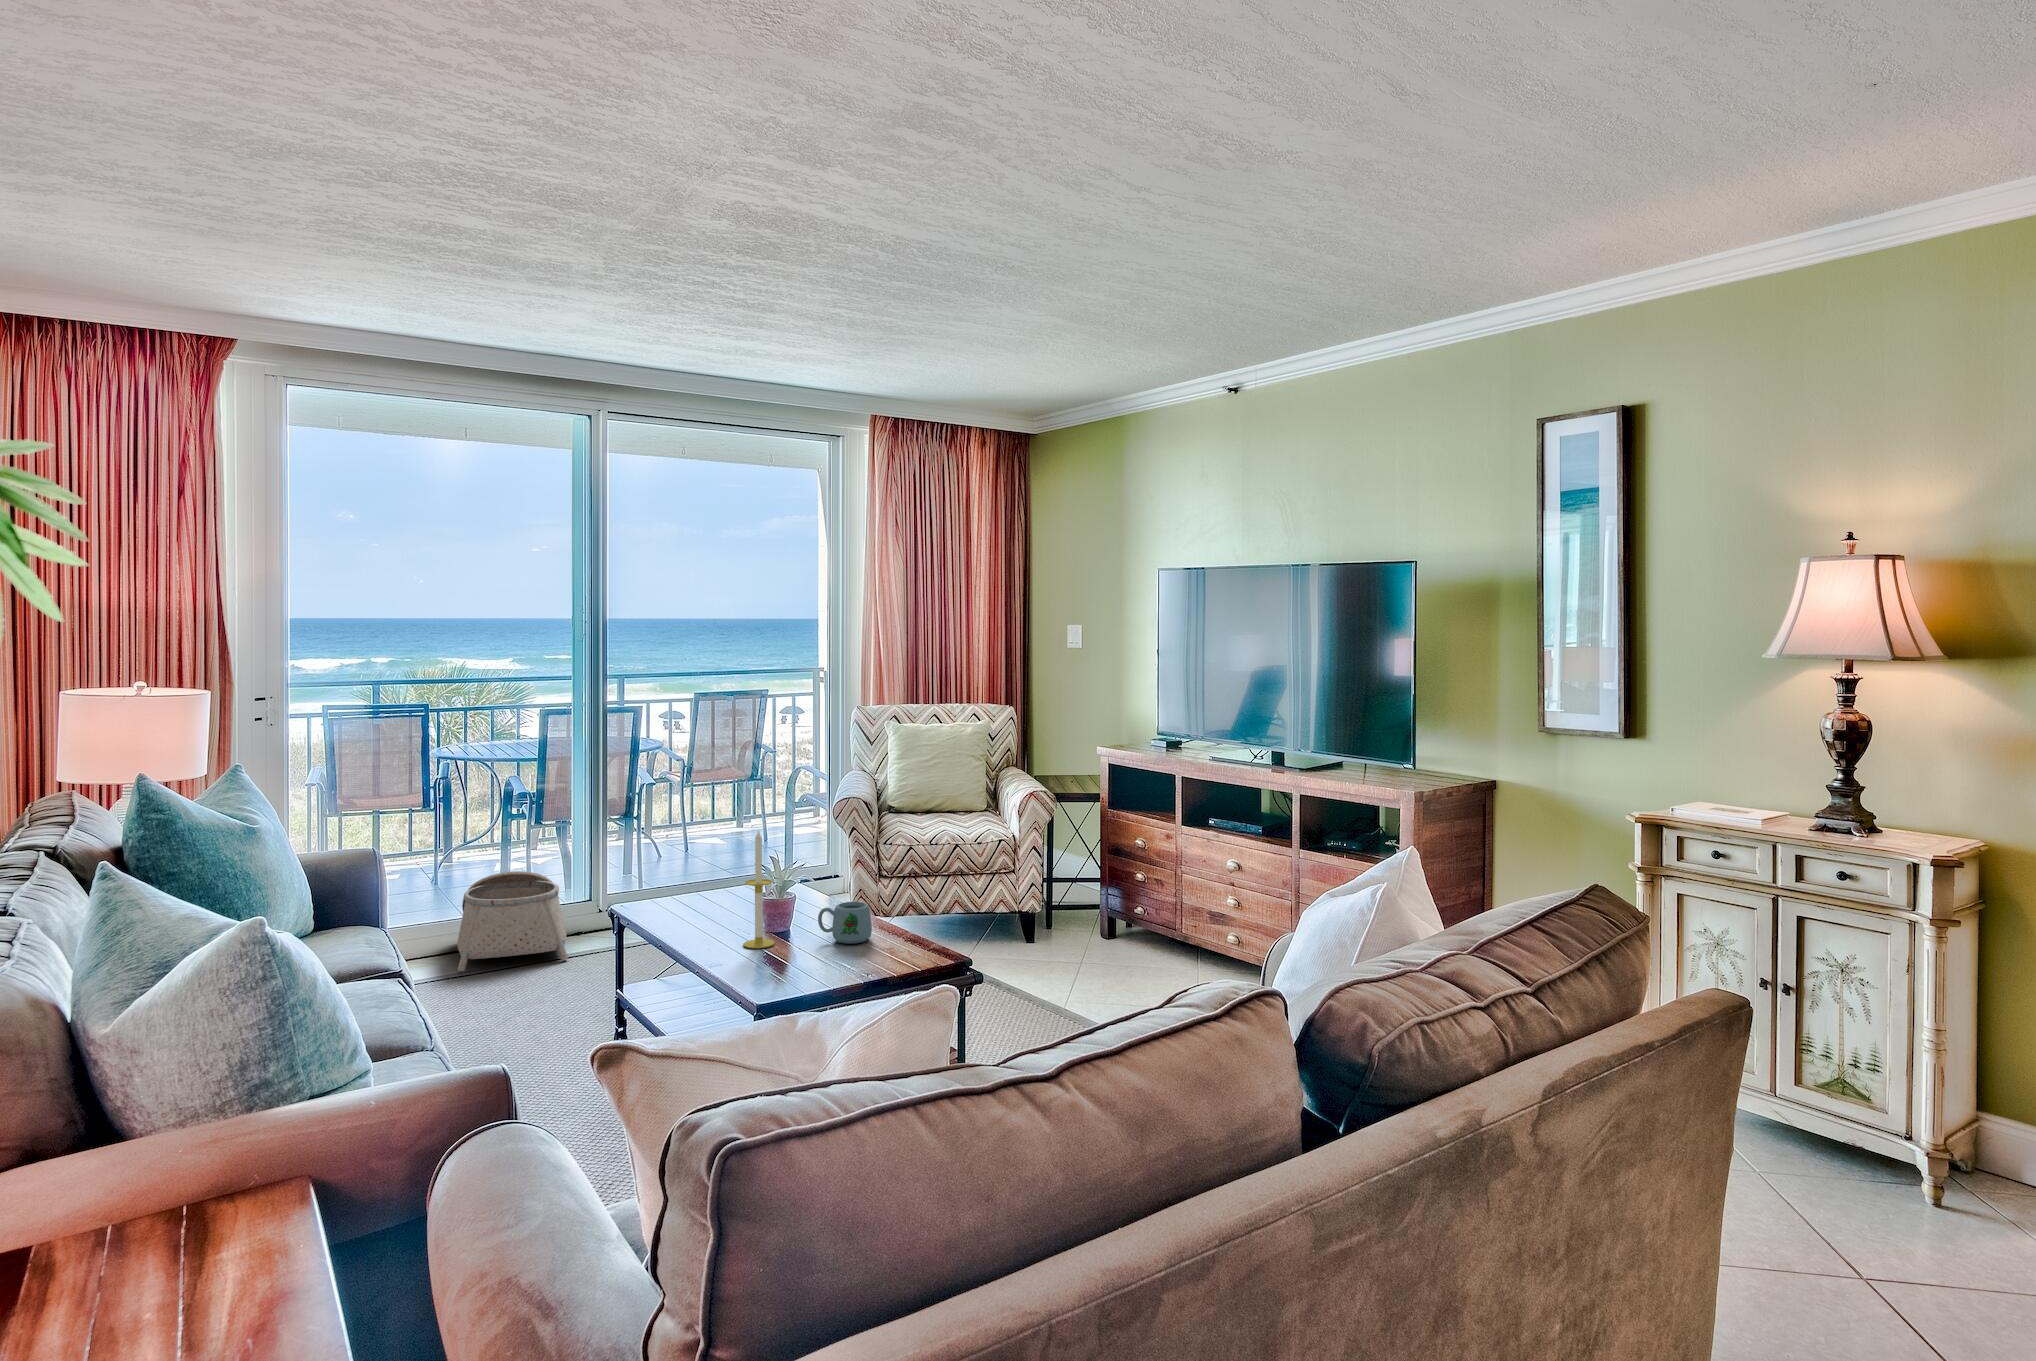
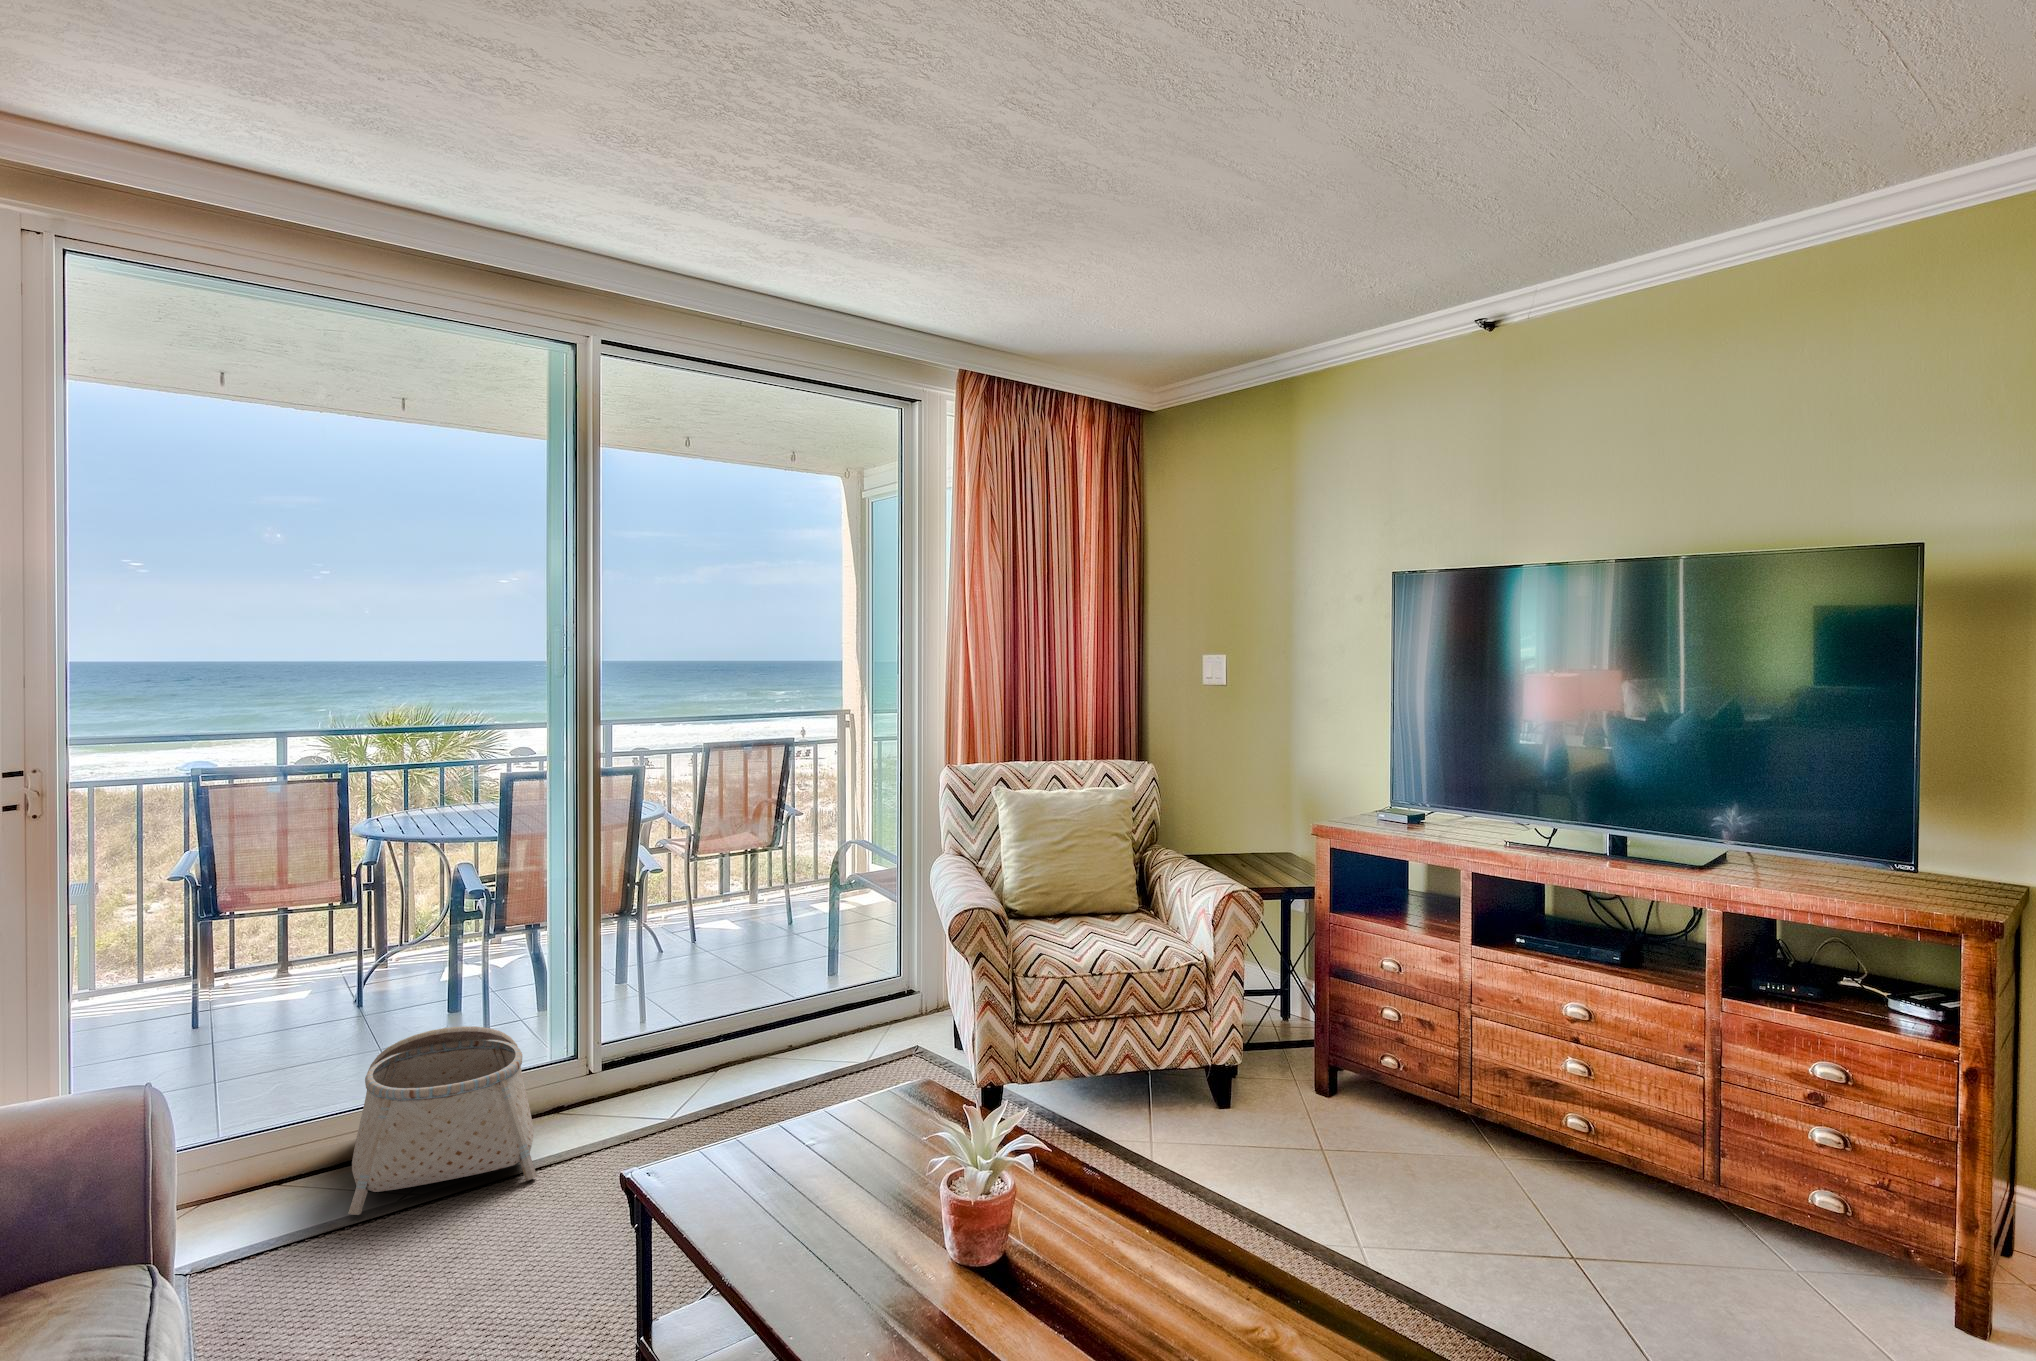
candle: present [743,831,775,948] -> none [937,1056,1001,1318]
mug: present [818,902,872,944] -> none [1087,1190,1196,1294]

